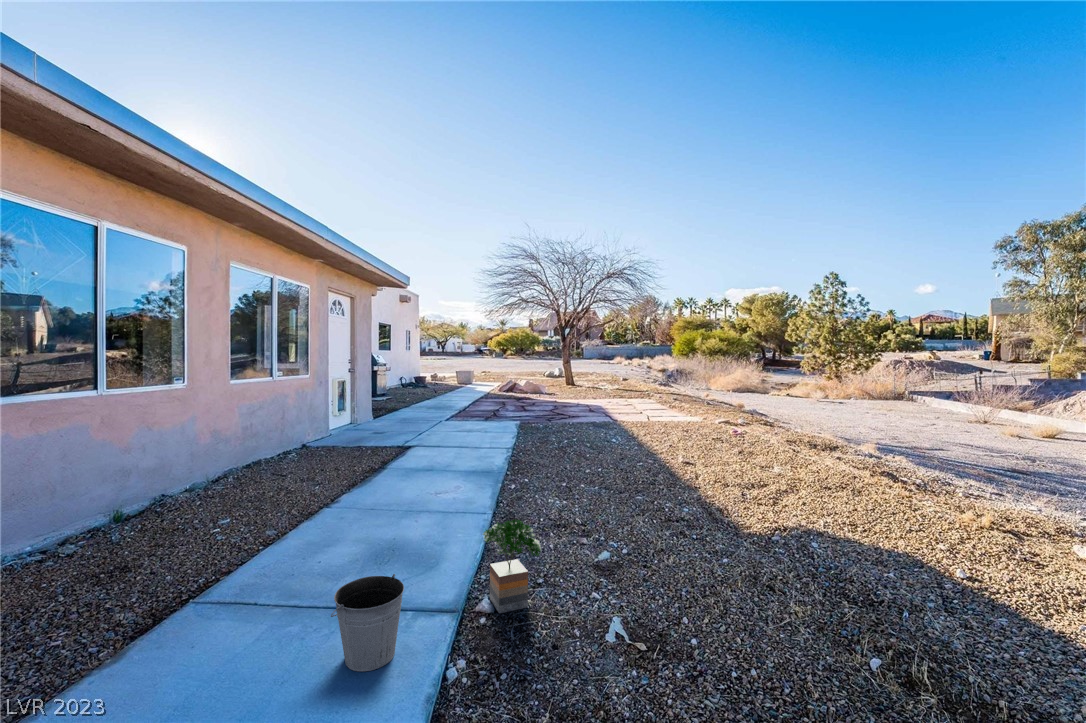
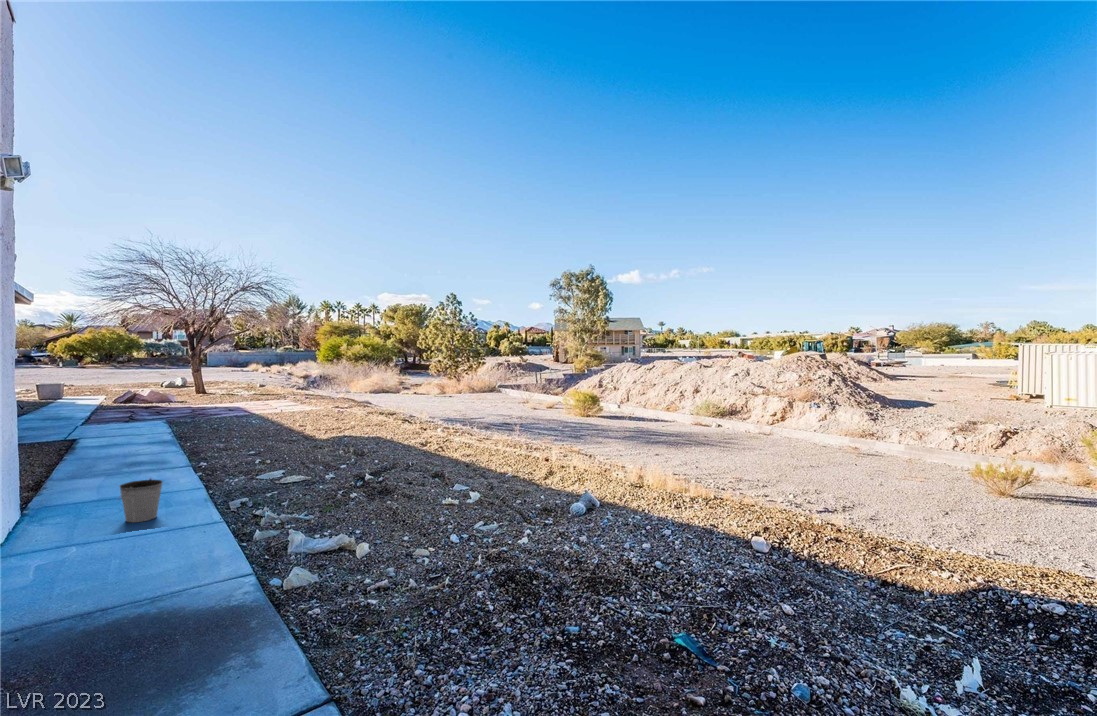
potted tree: present [483,519,541,613] -> none [198,450,237,499]

